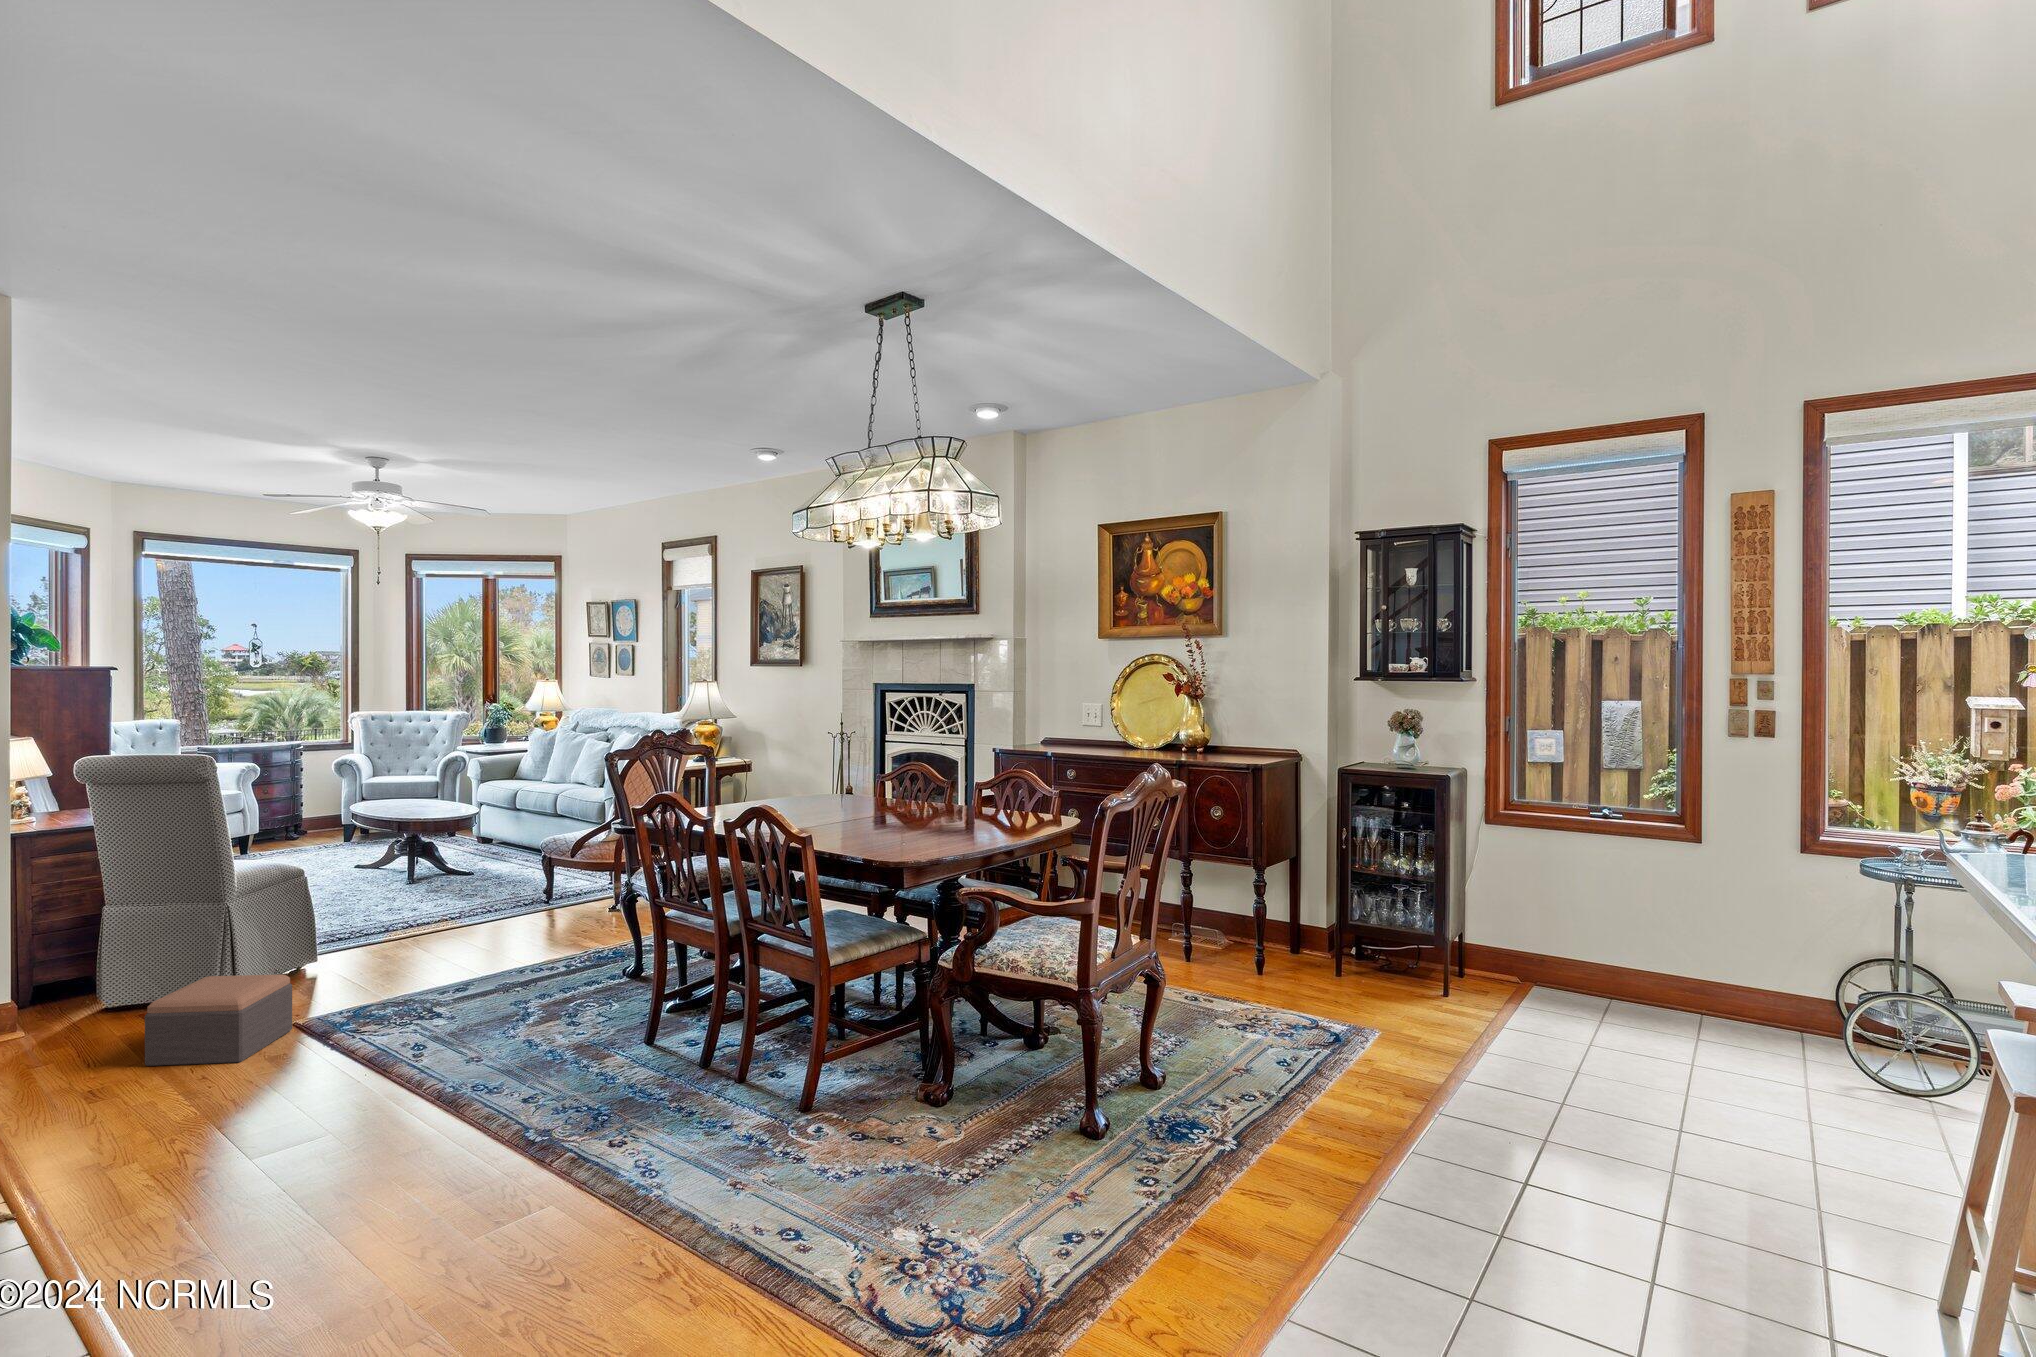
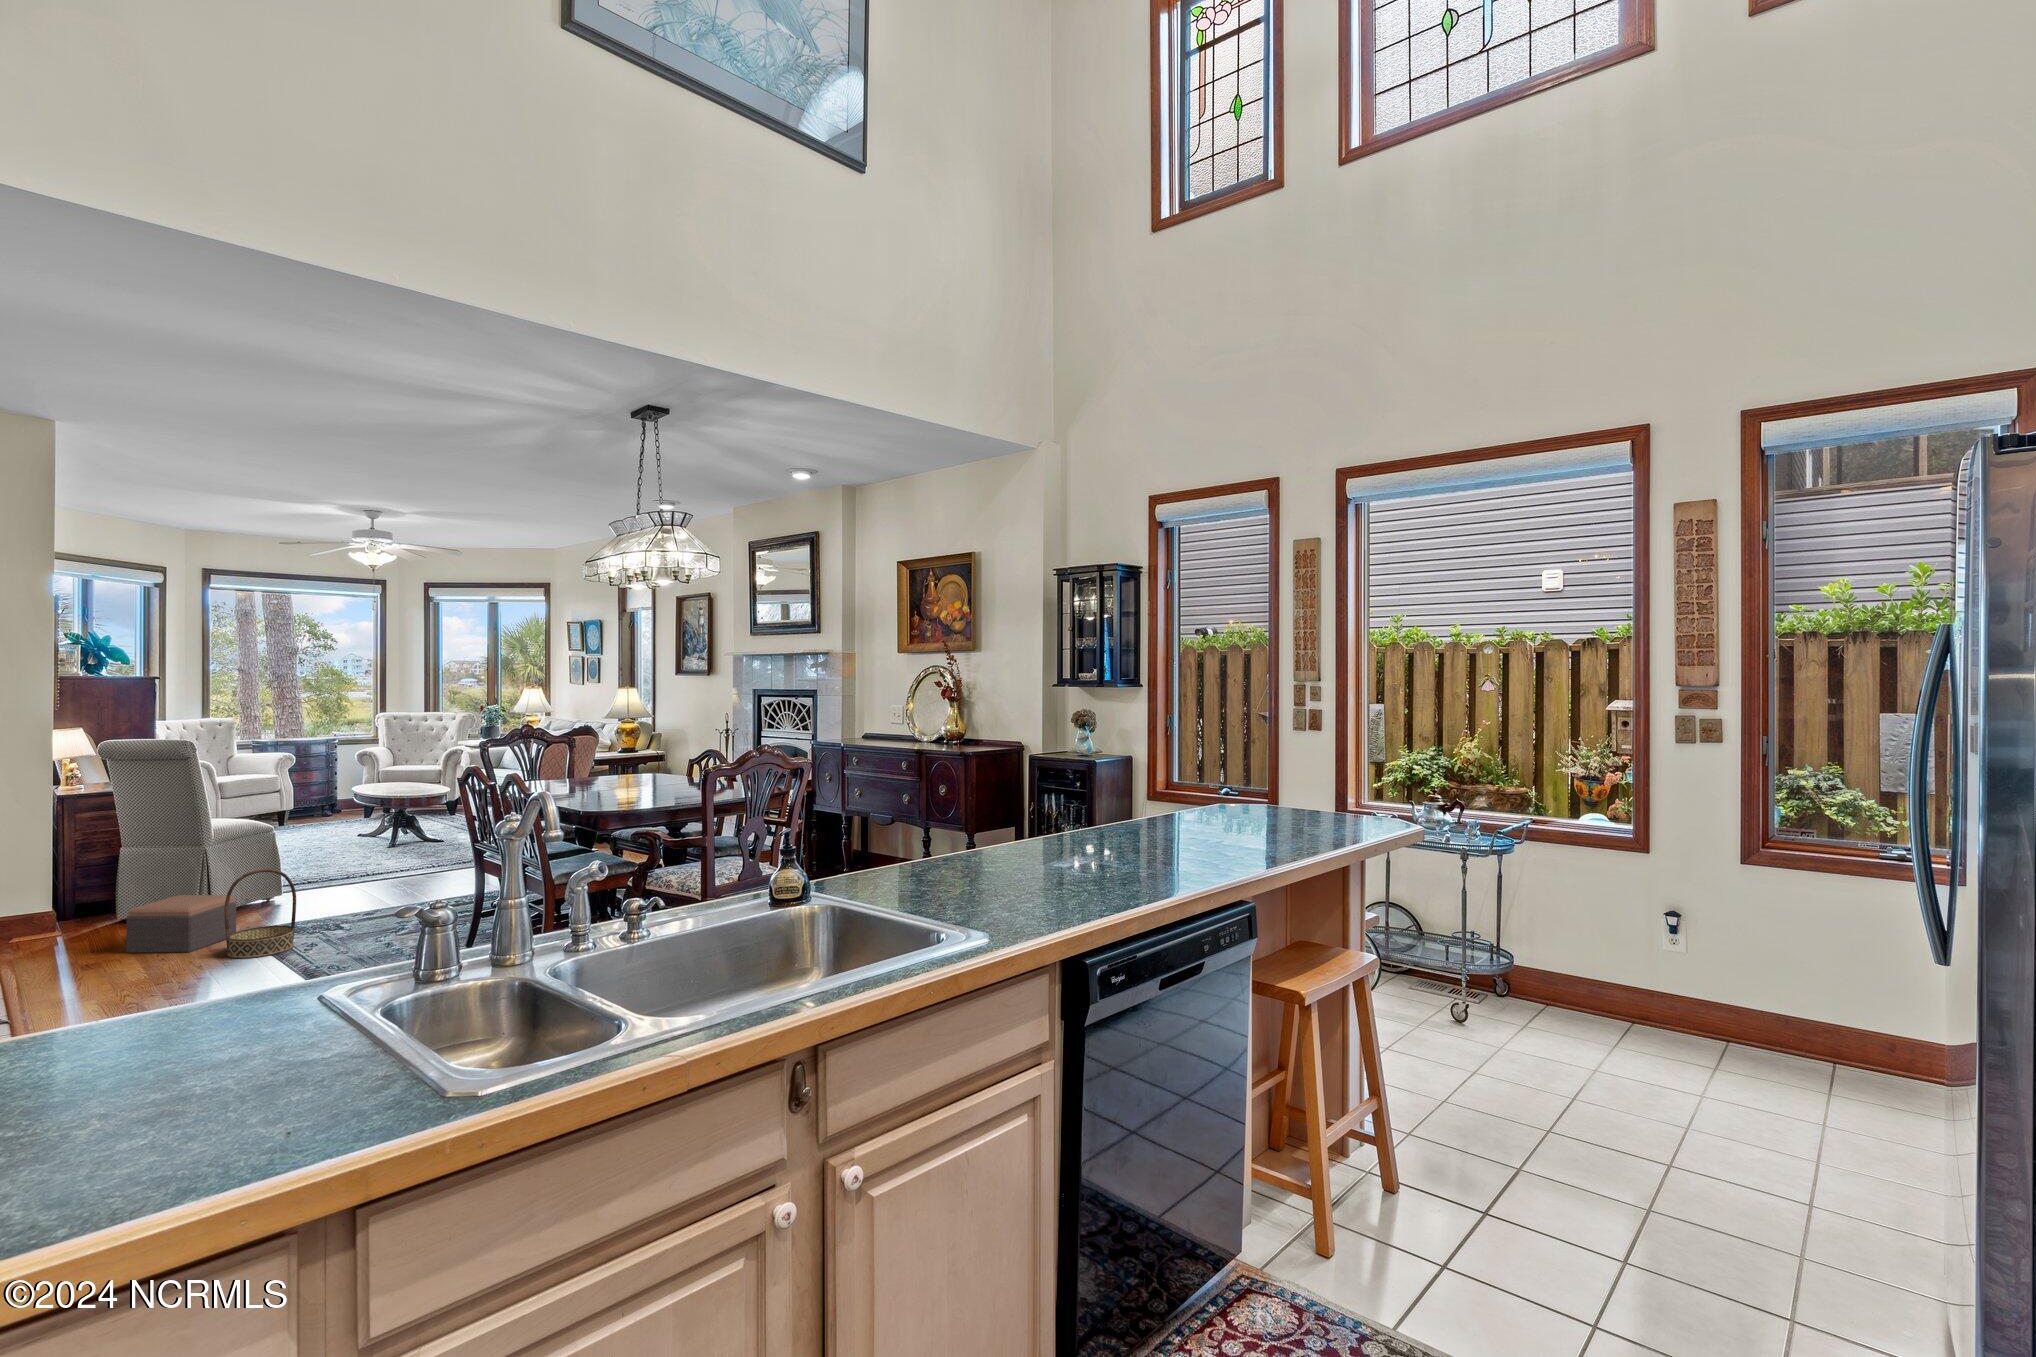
basket: none [298,940,390,1072] -> present [224,869,296,959]

